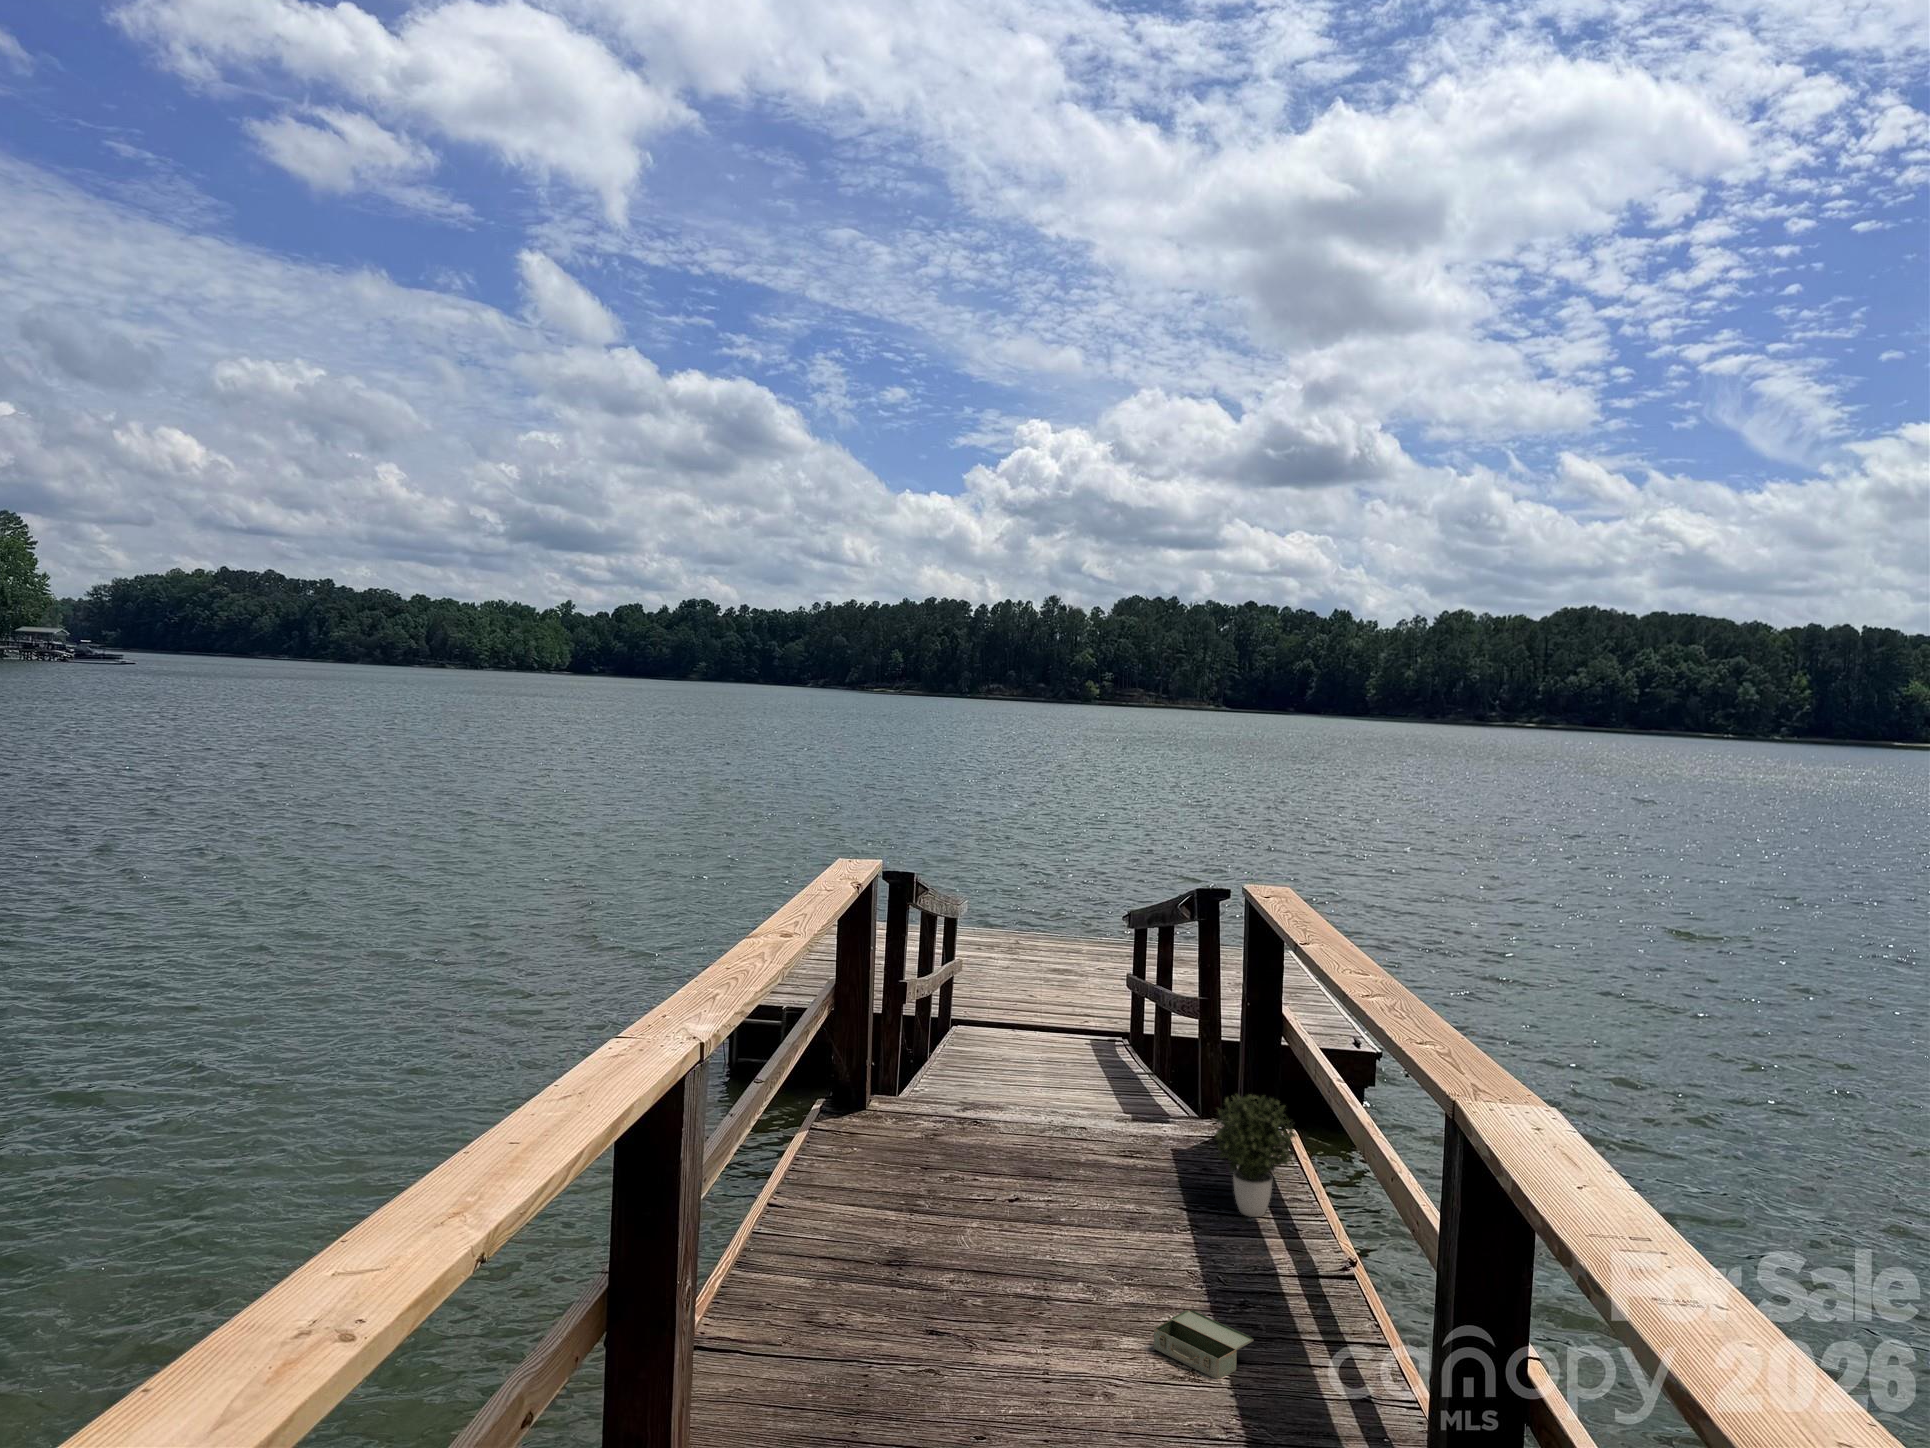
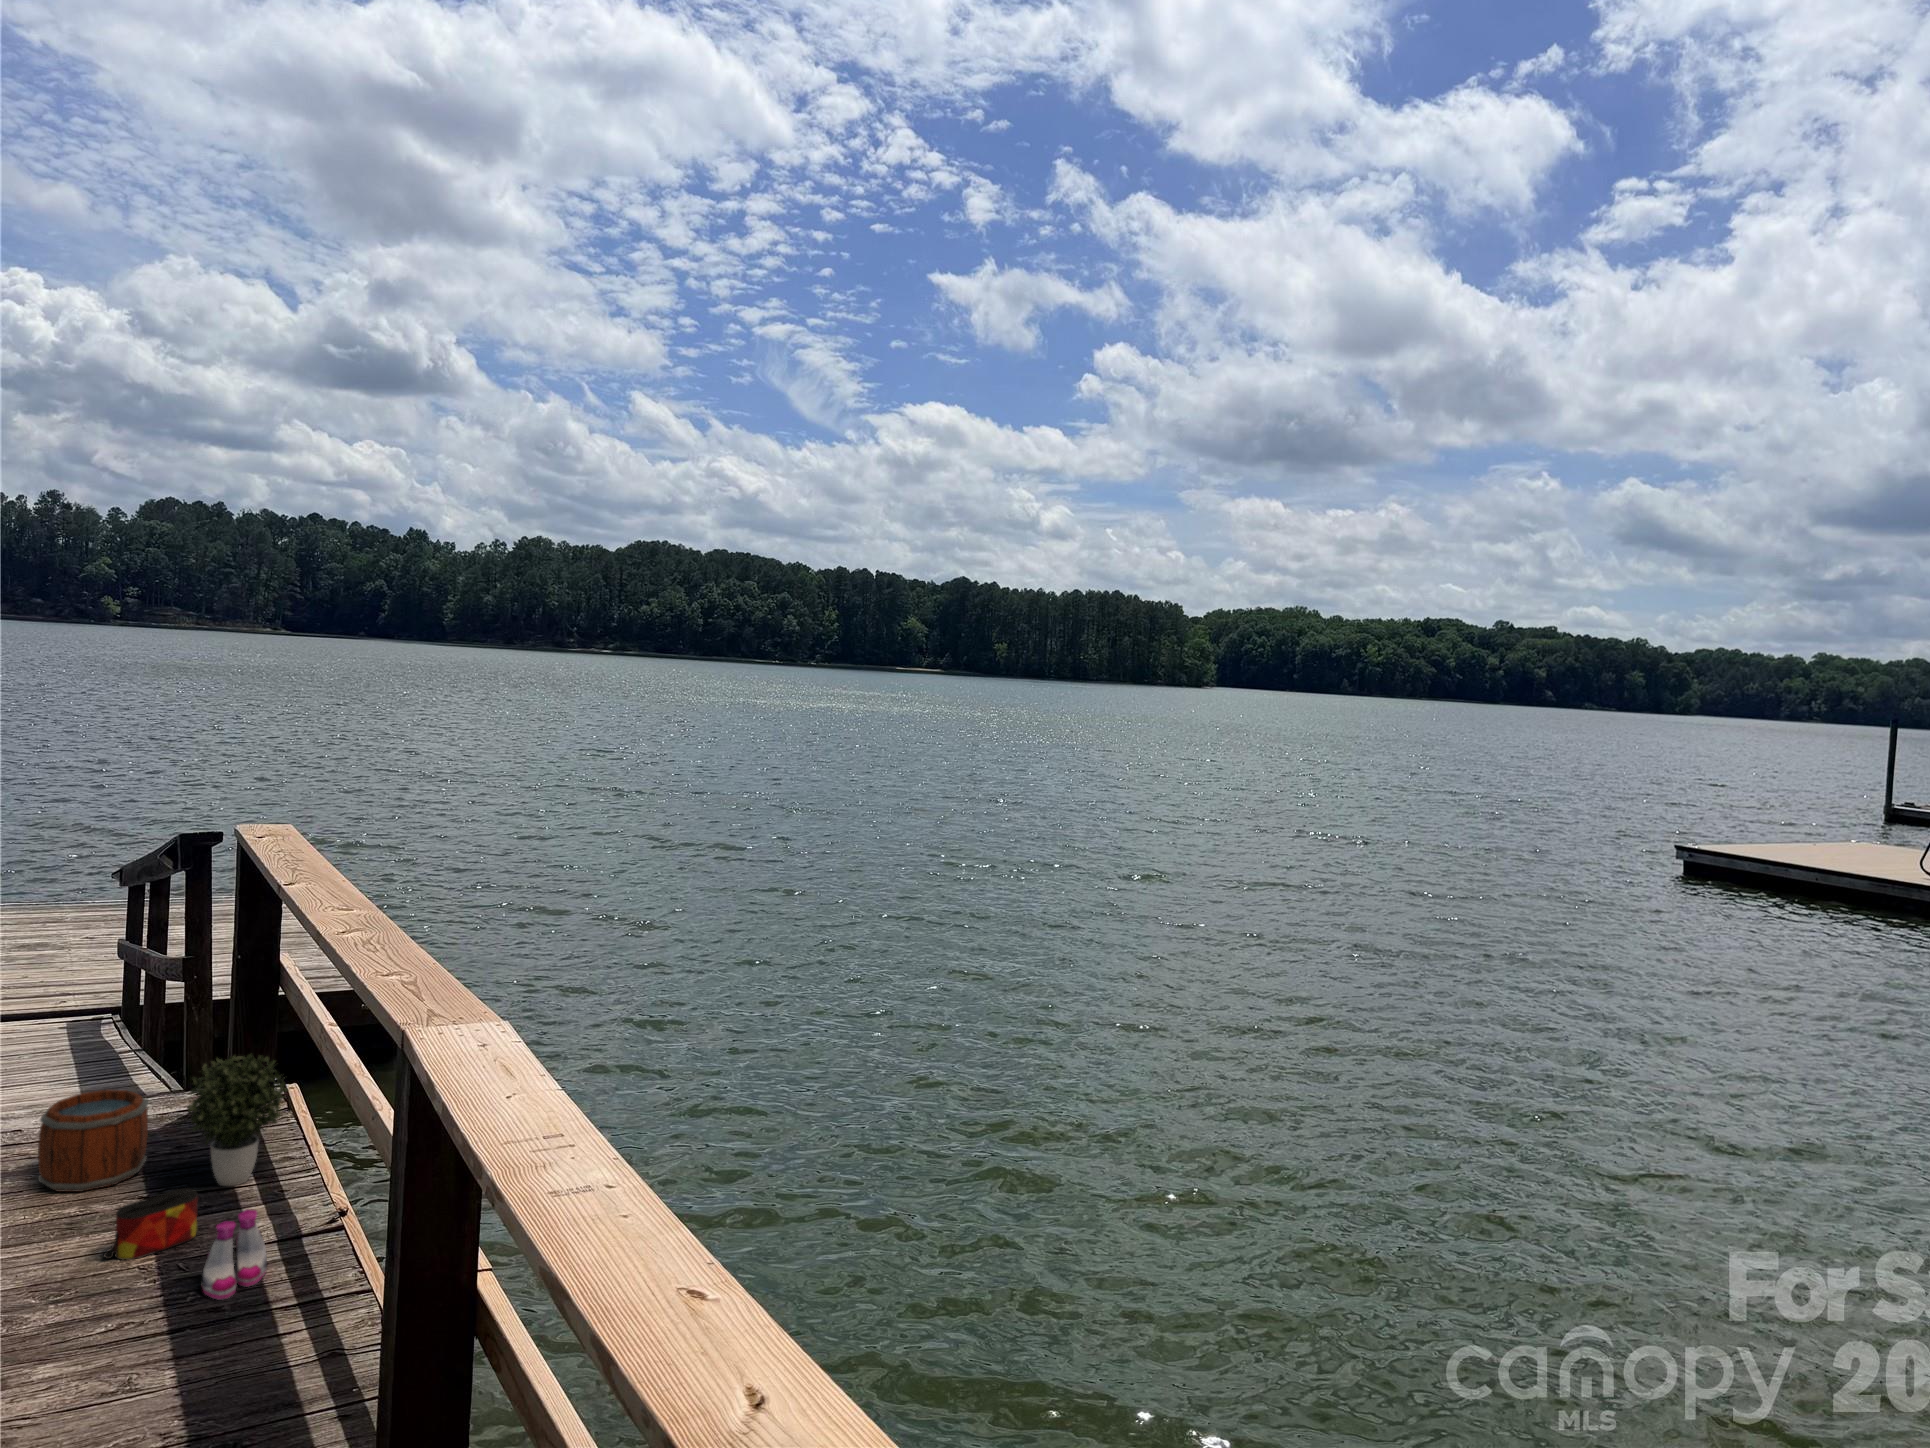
bucket: none [1102,1105,1181,1193] -> present [38,1090,148,1192]
bag: none [1159,1208,1230,1263] -> present [103,1188,198,1260]
boots: none [1240,1241,1293,1321] -> present [202,1209,267,1300]
toolbox: present [1154,1310,1254,1379] -> none [75,1313,209,1384]

